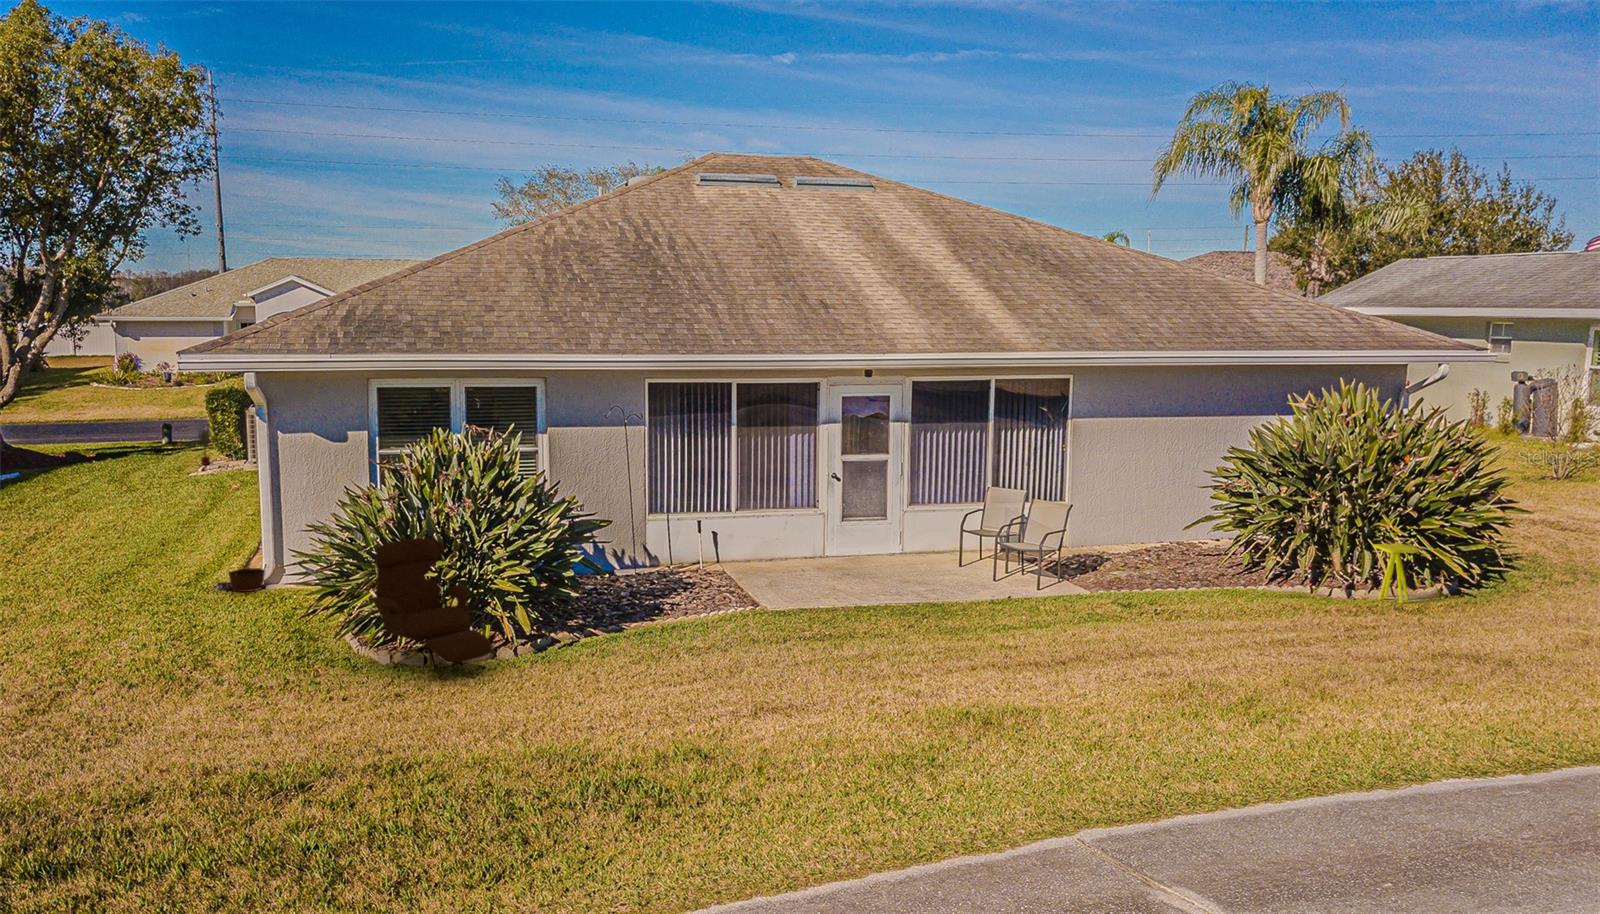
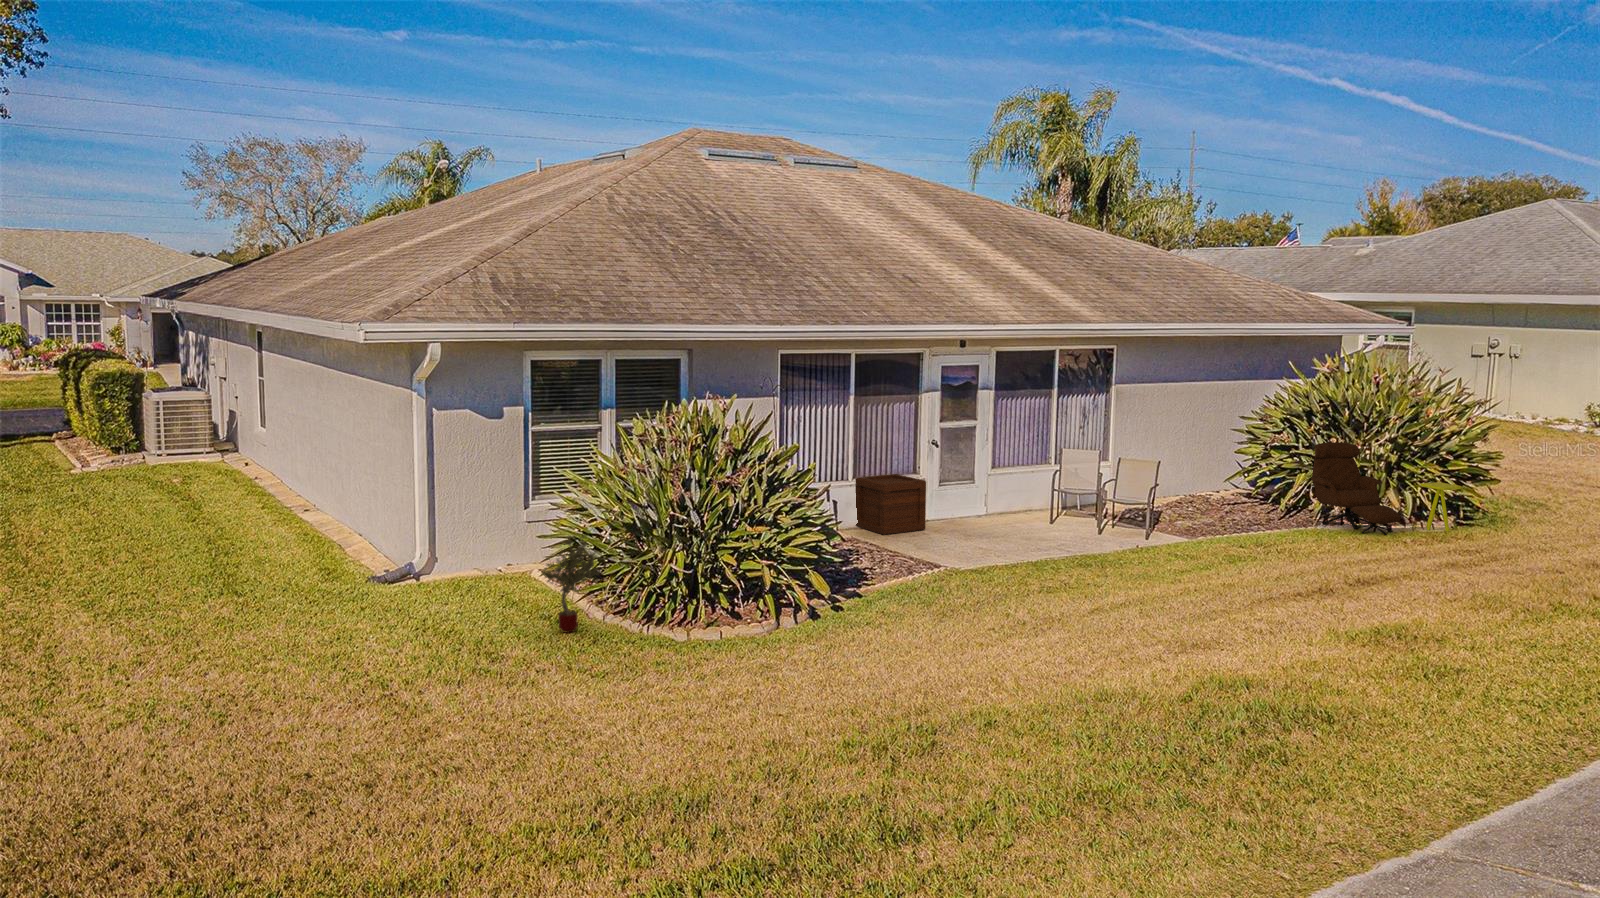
potted tree: present [198,425,219,465] -> present [542,536,601,633]
wooden crate: none [739,507,801,569] -> present [855,474,926,535]
lounge chair: present [373,538,493,680] -> present [1311,442,1401,535]
basket: present [228,568,265,592] -> none [376,561,416,588]

